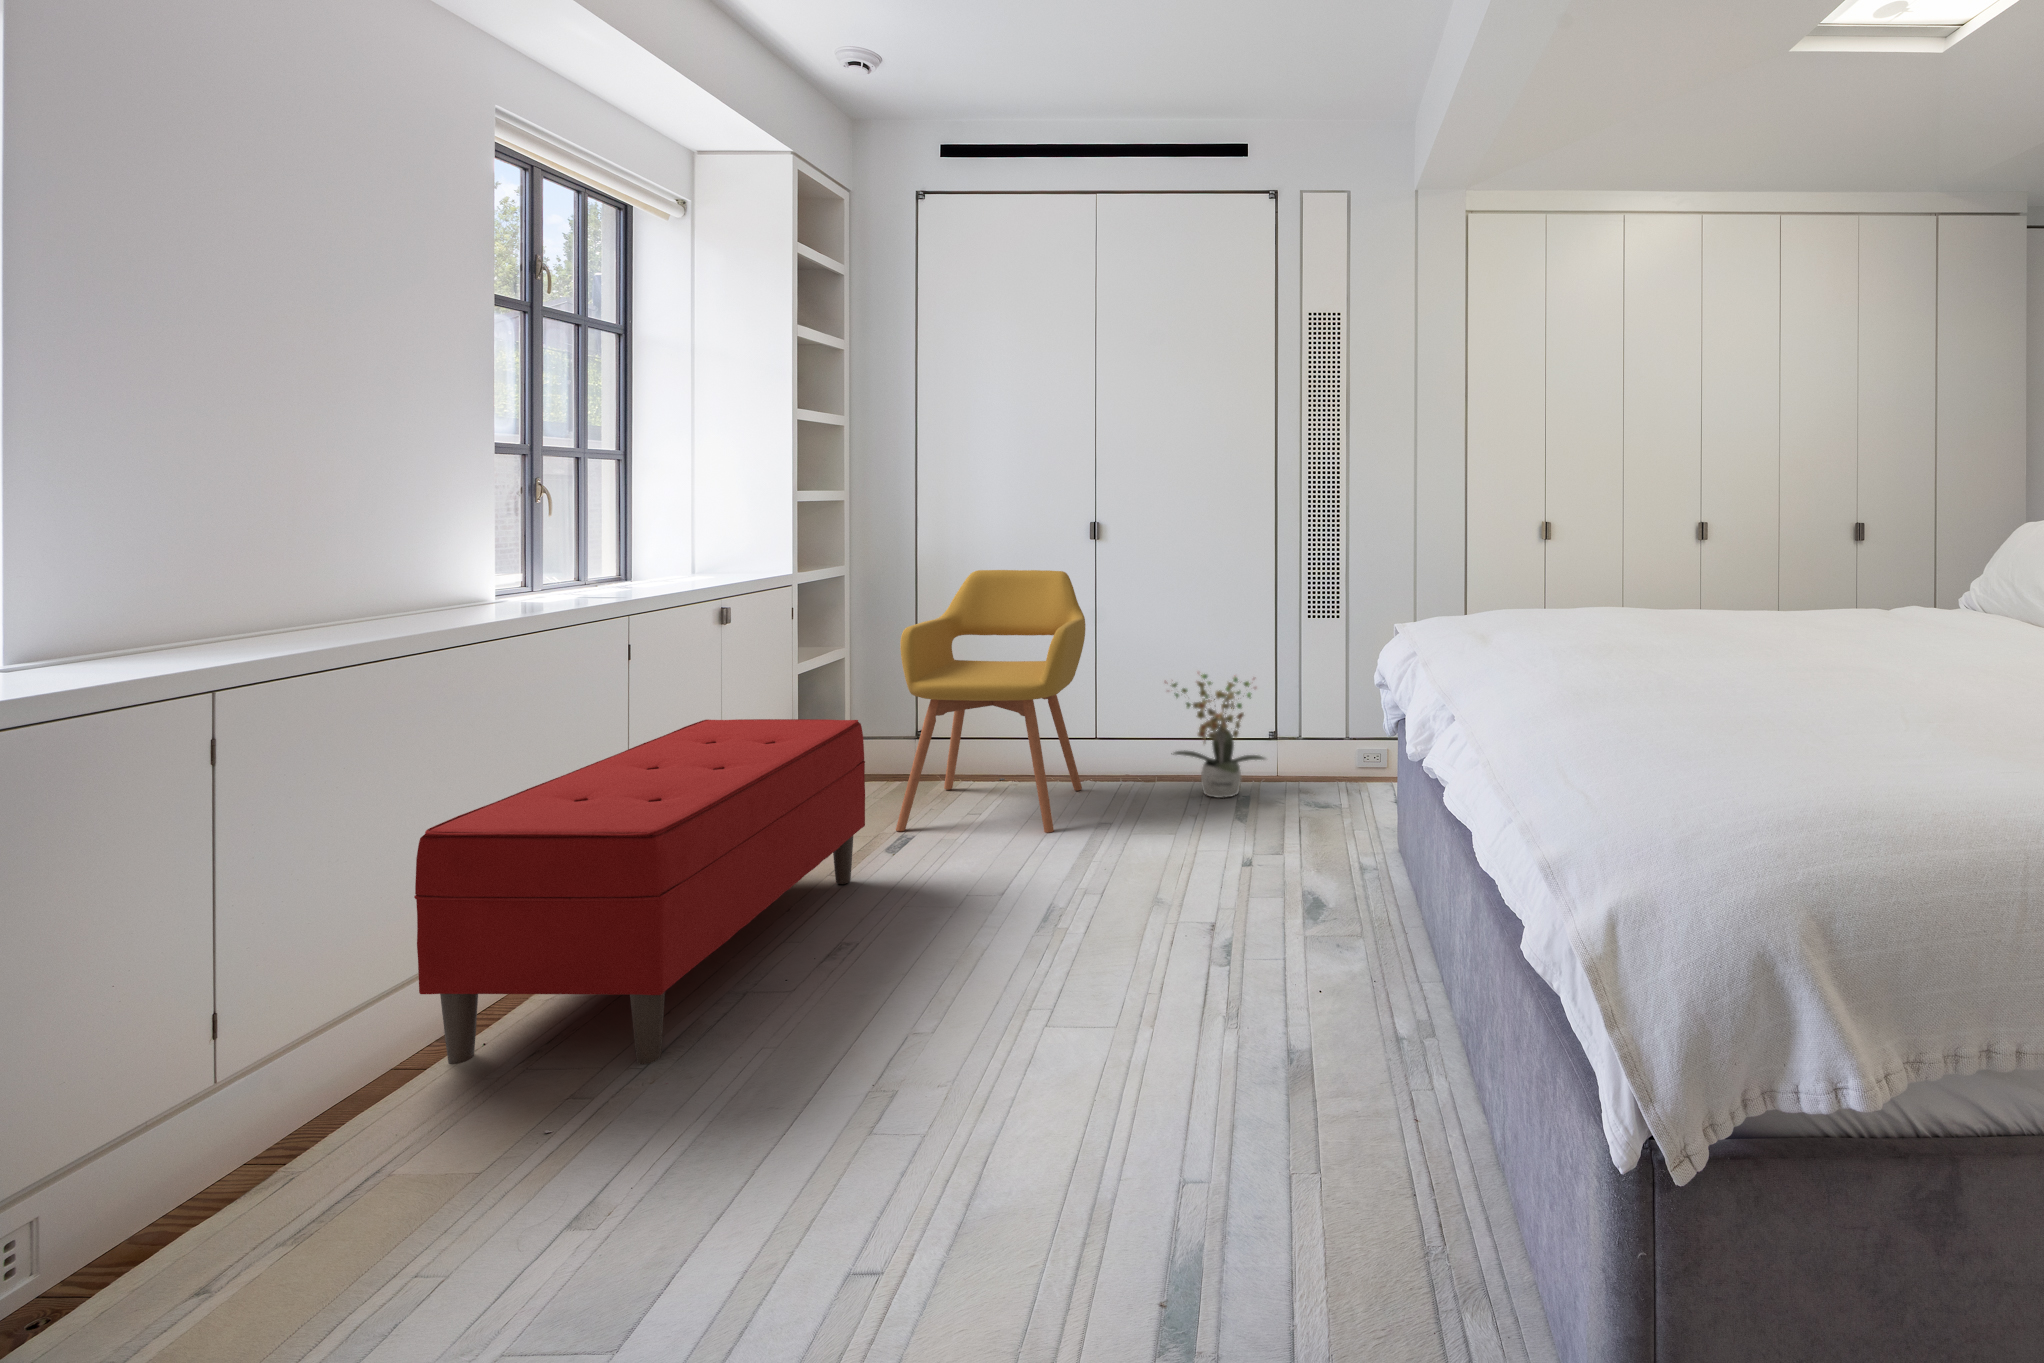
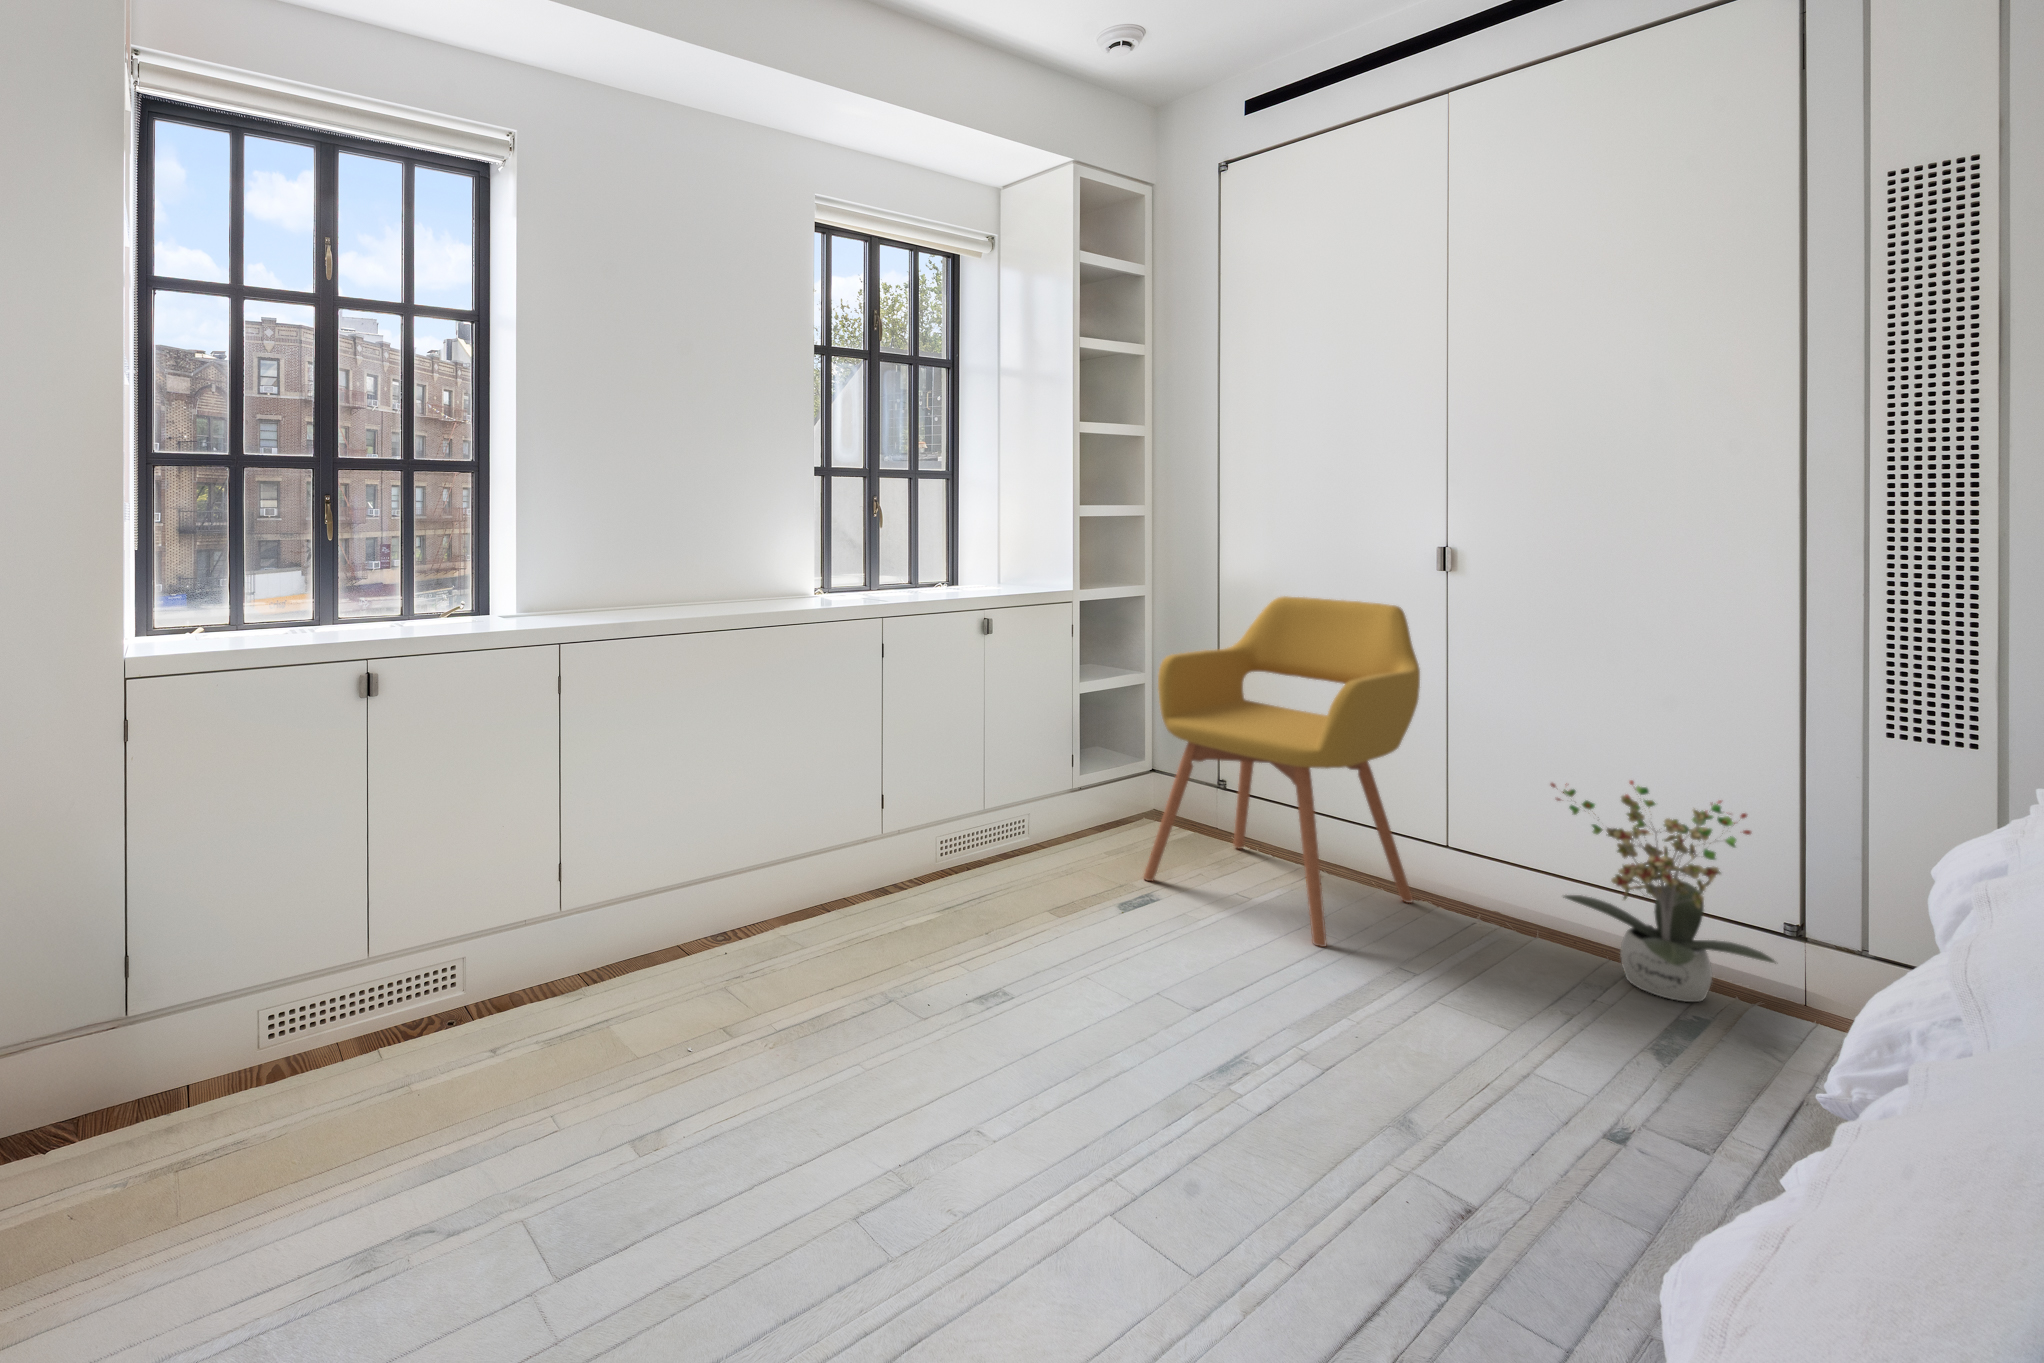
bench: present [414,719,865,1065] -> none [669,719,1072,1025]

